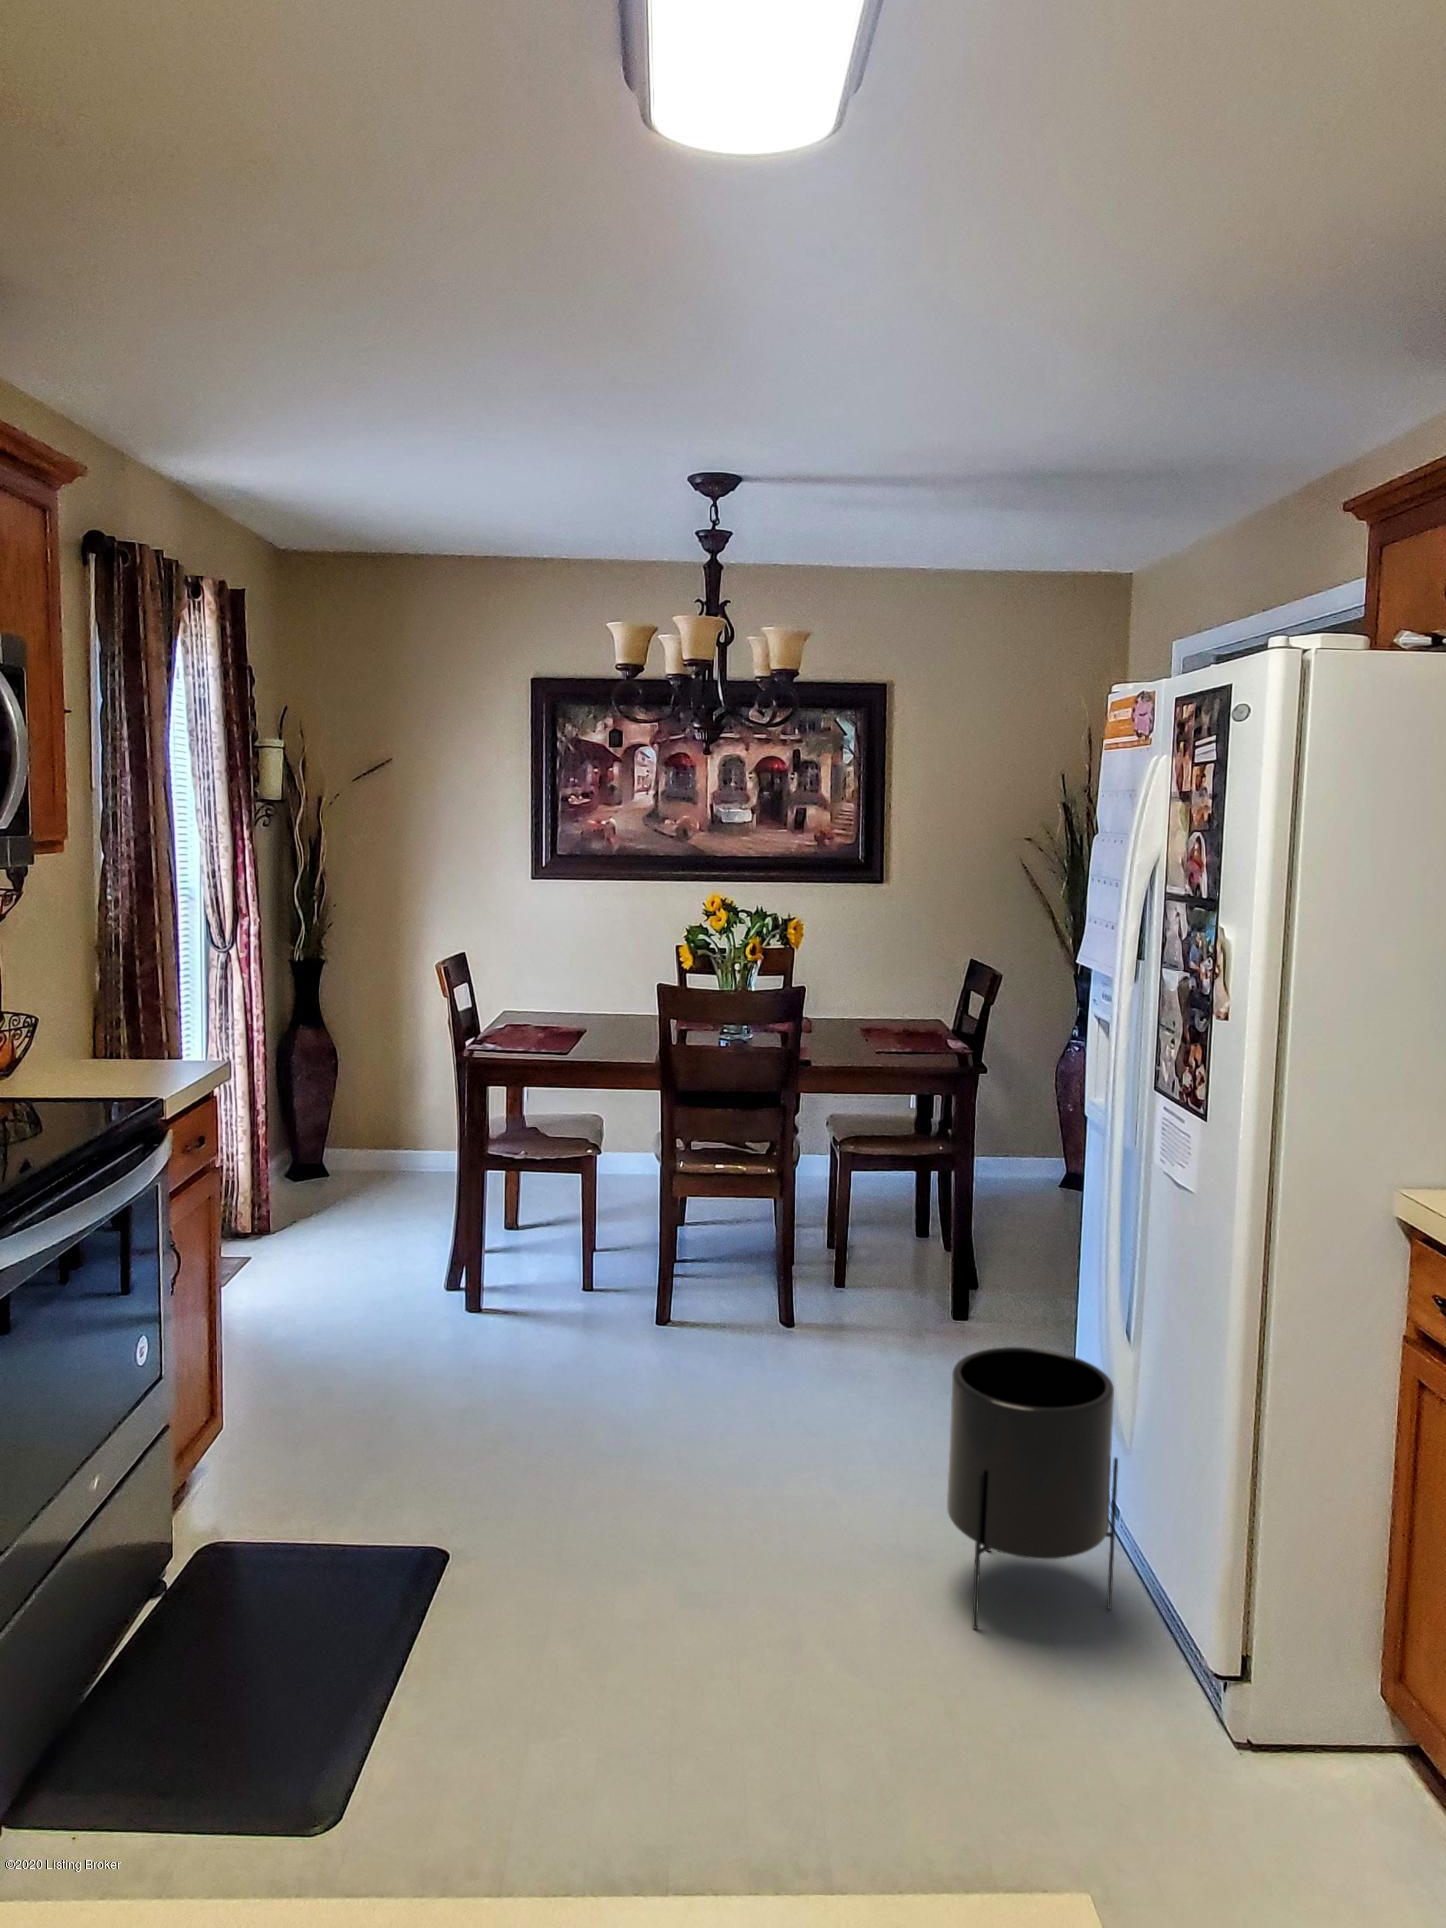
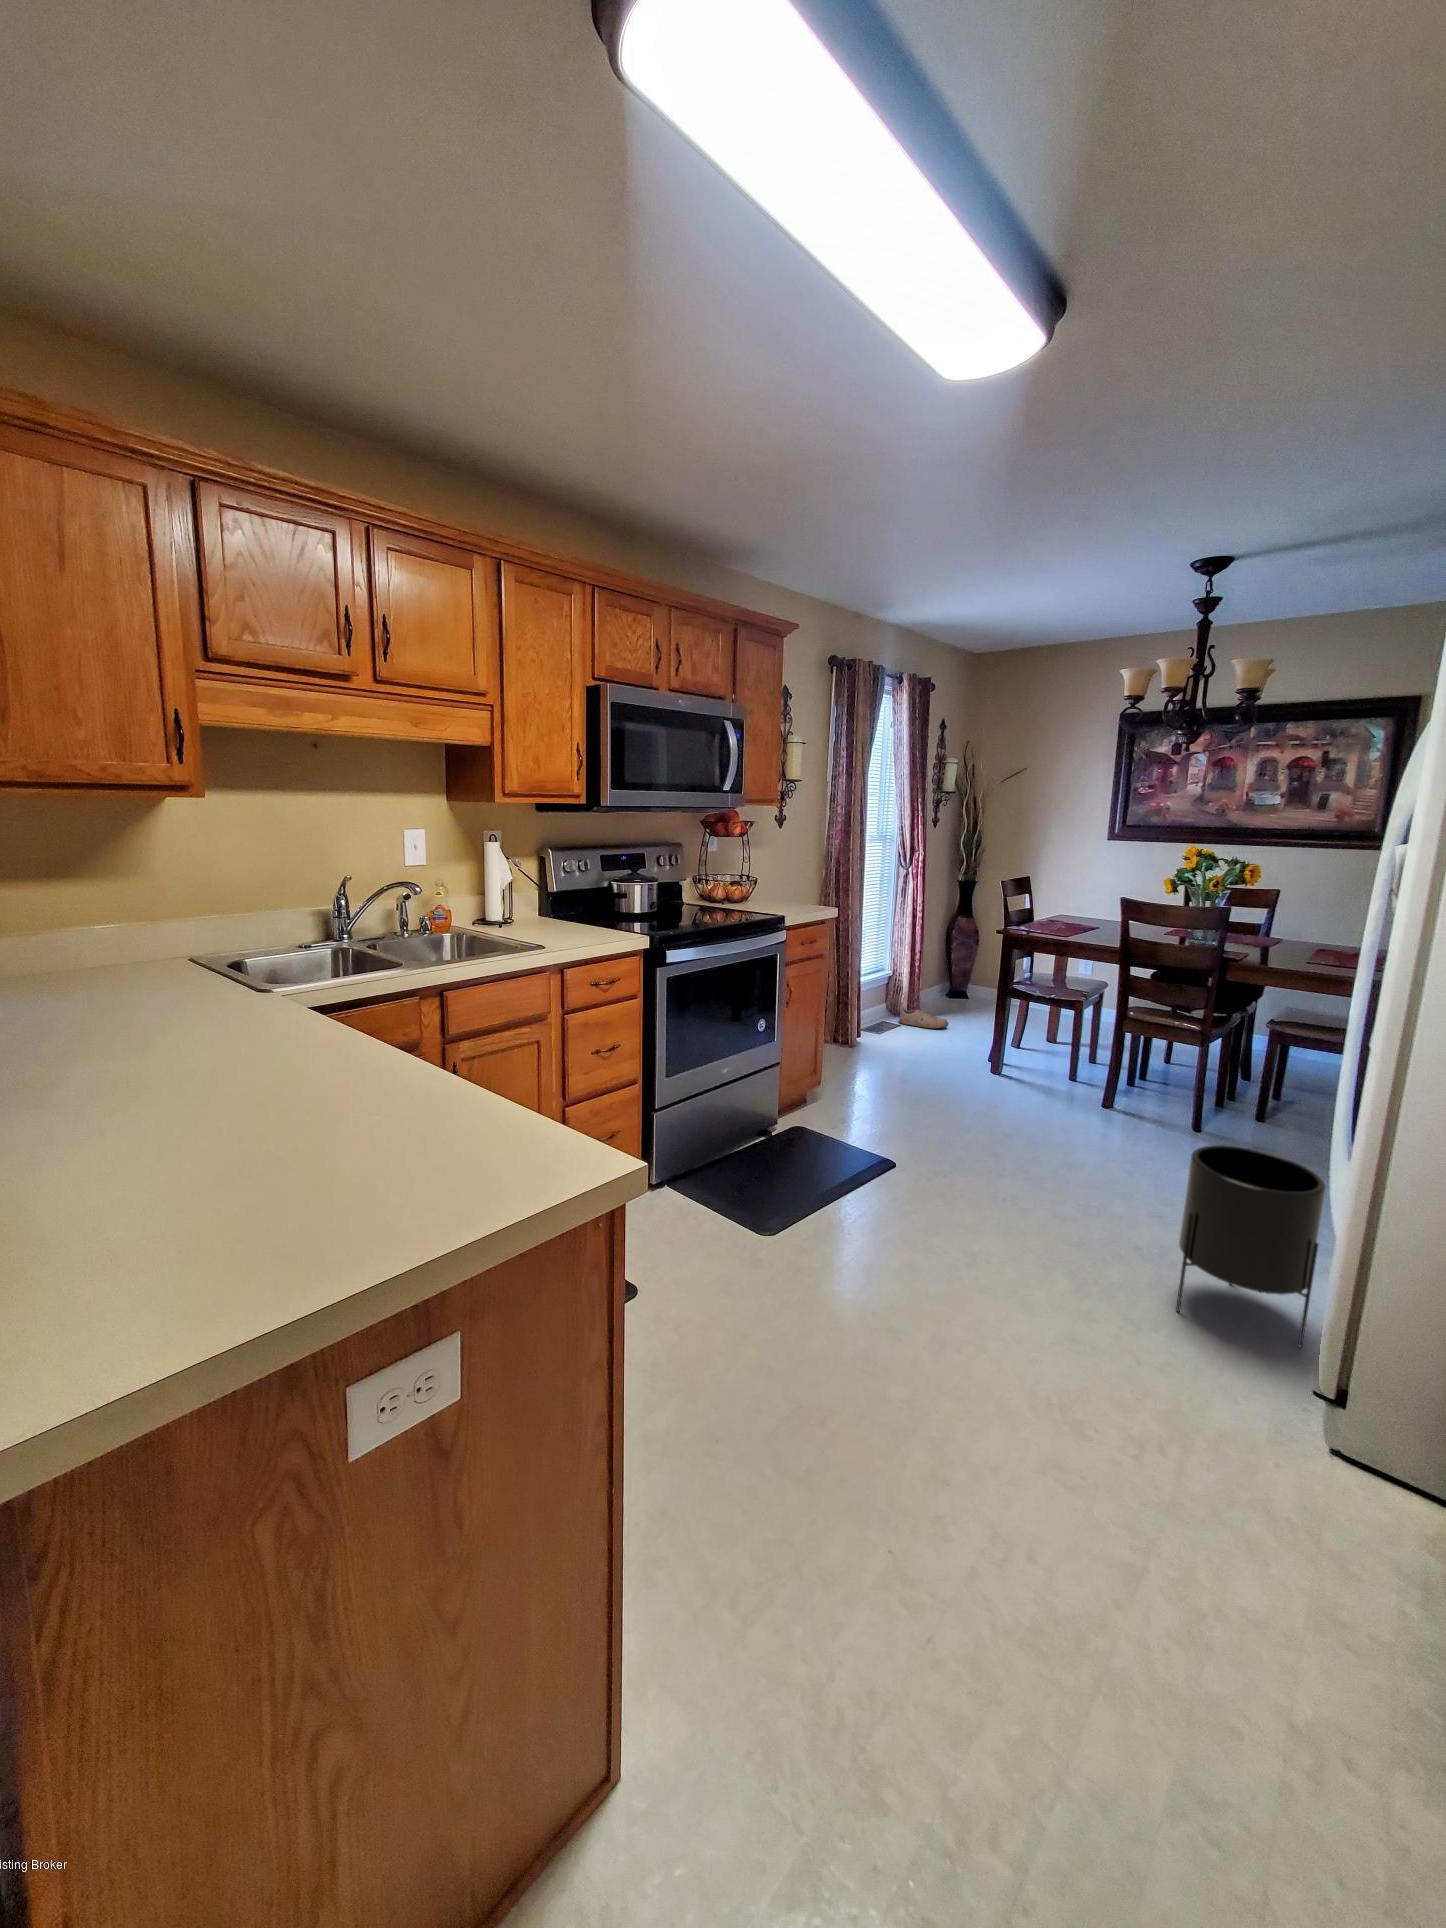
shoe: none [240,1212,335,1250] -> present [899,1008,949,1029]

